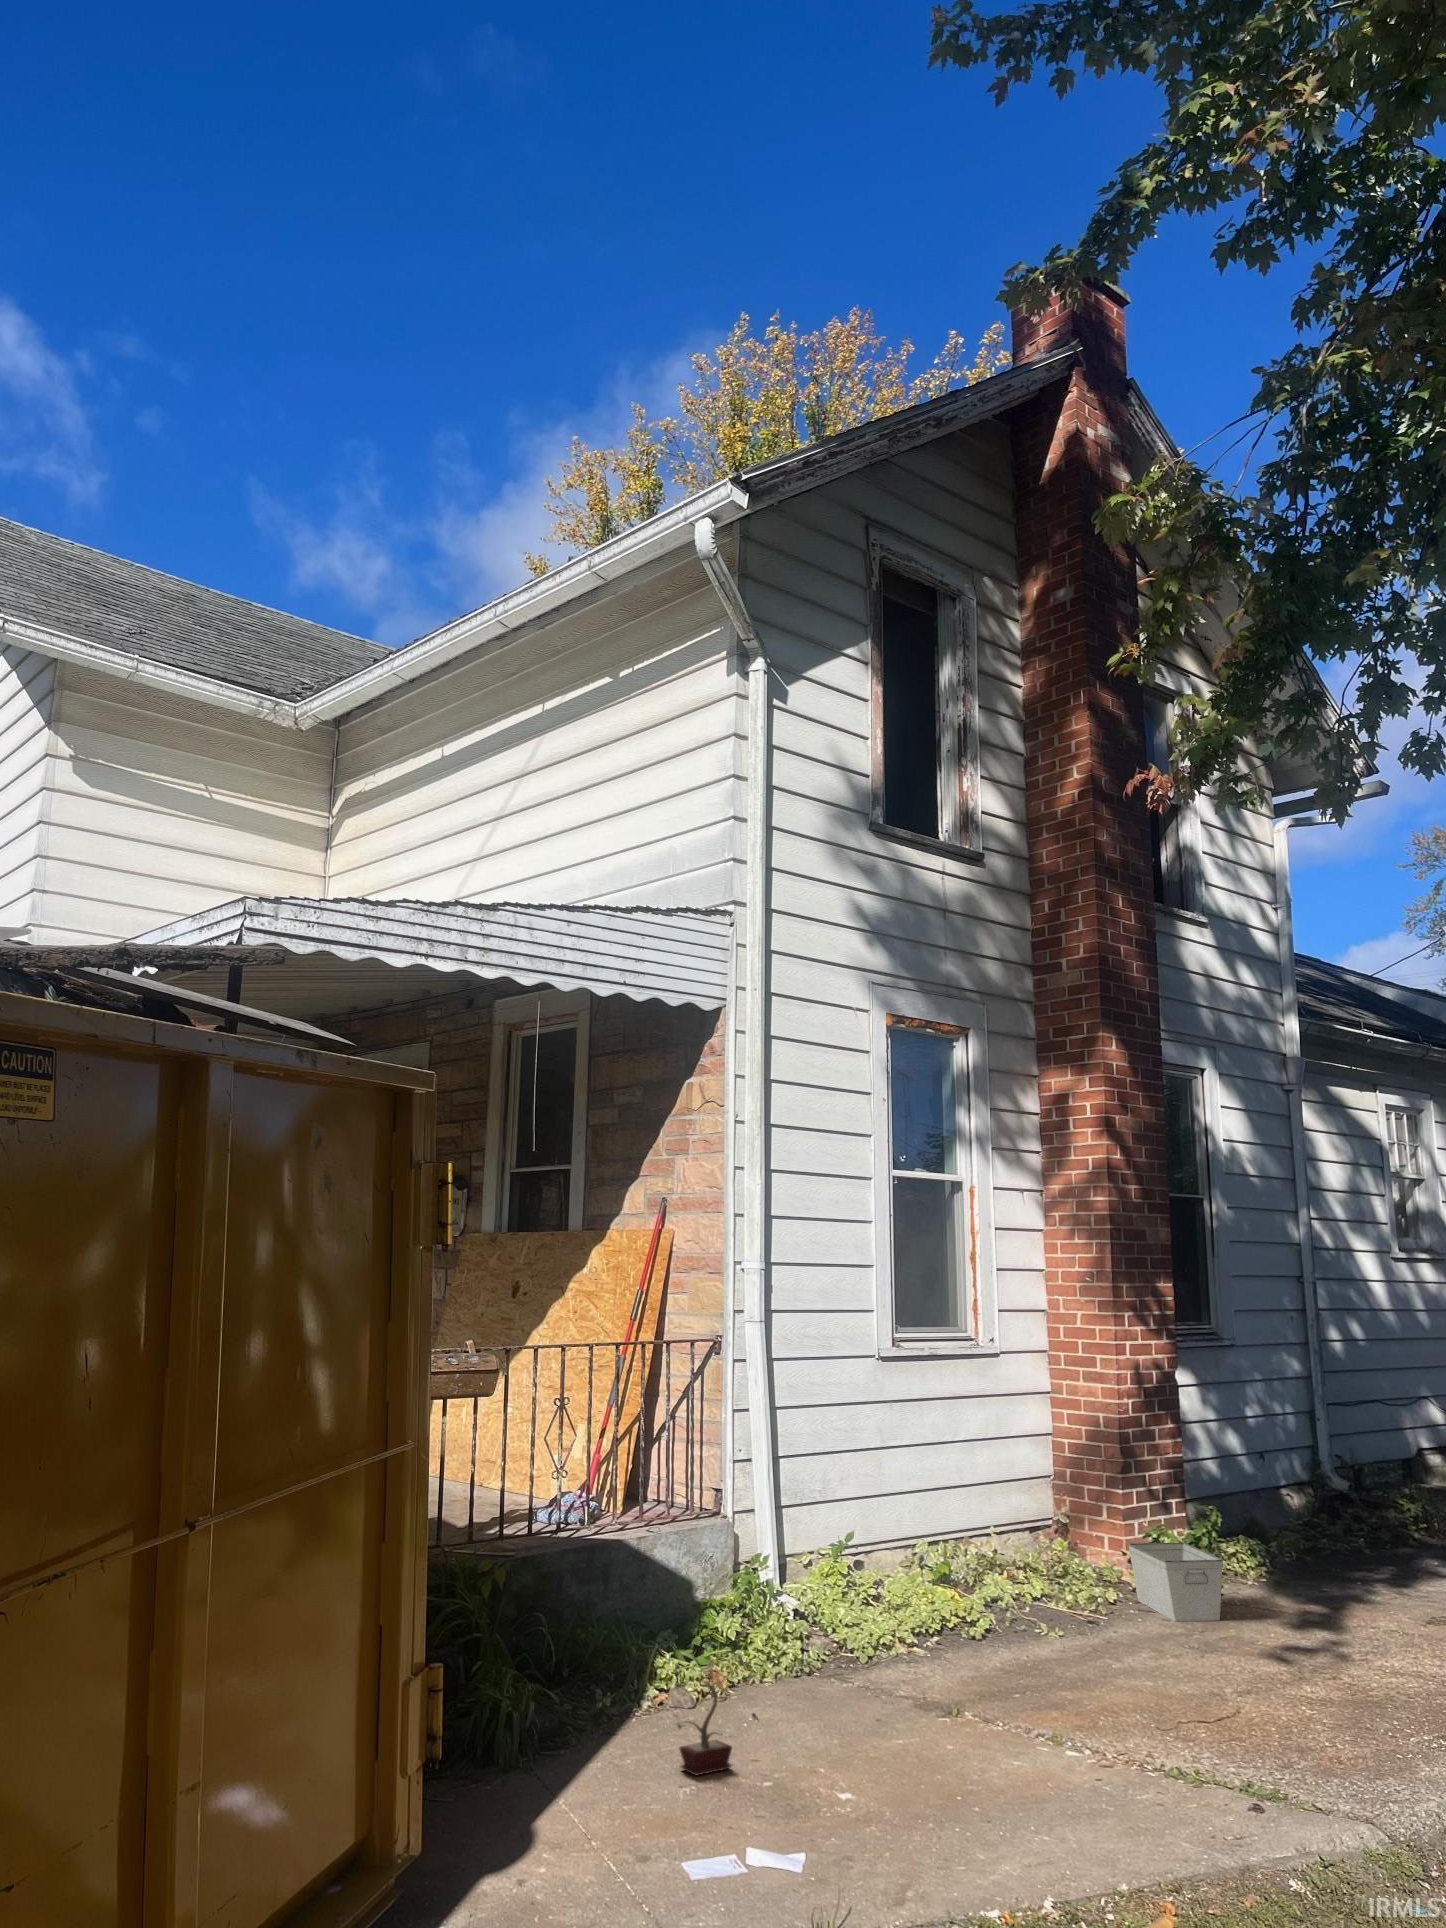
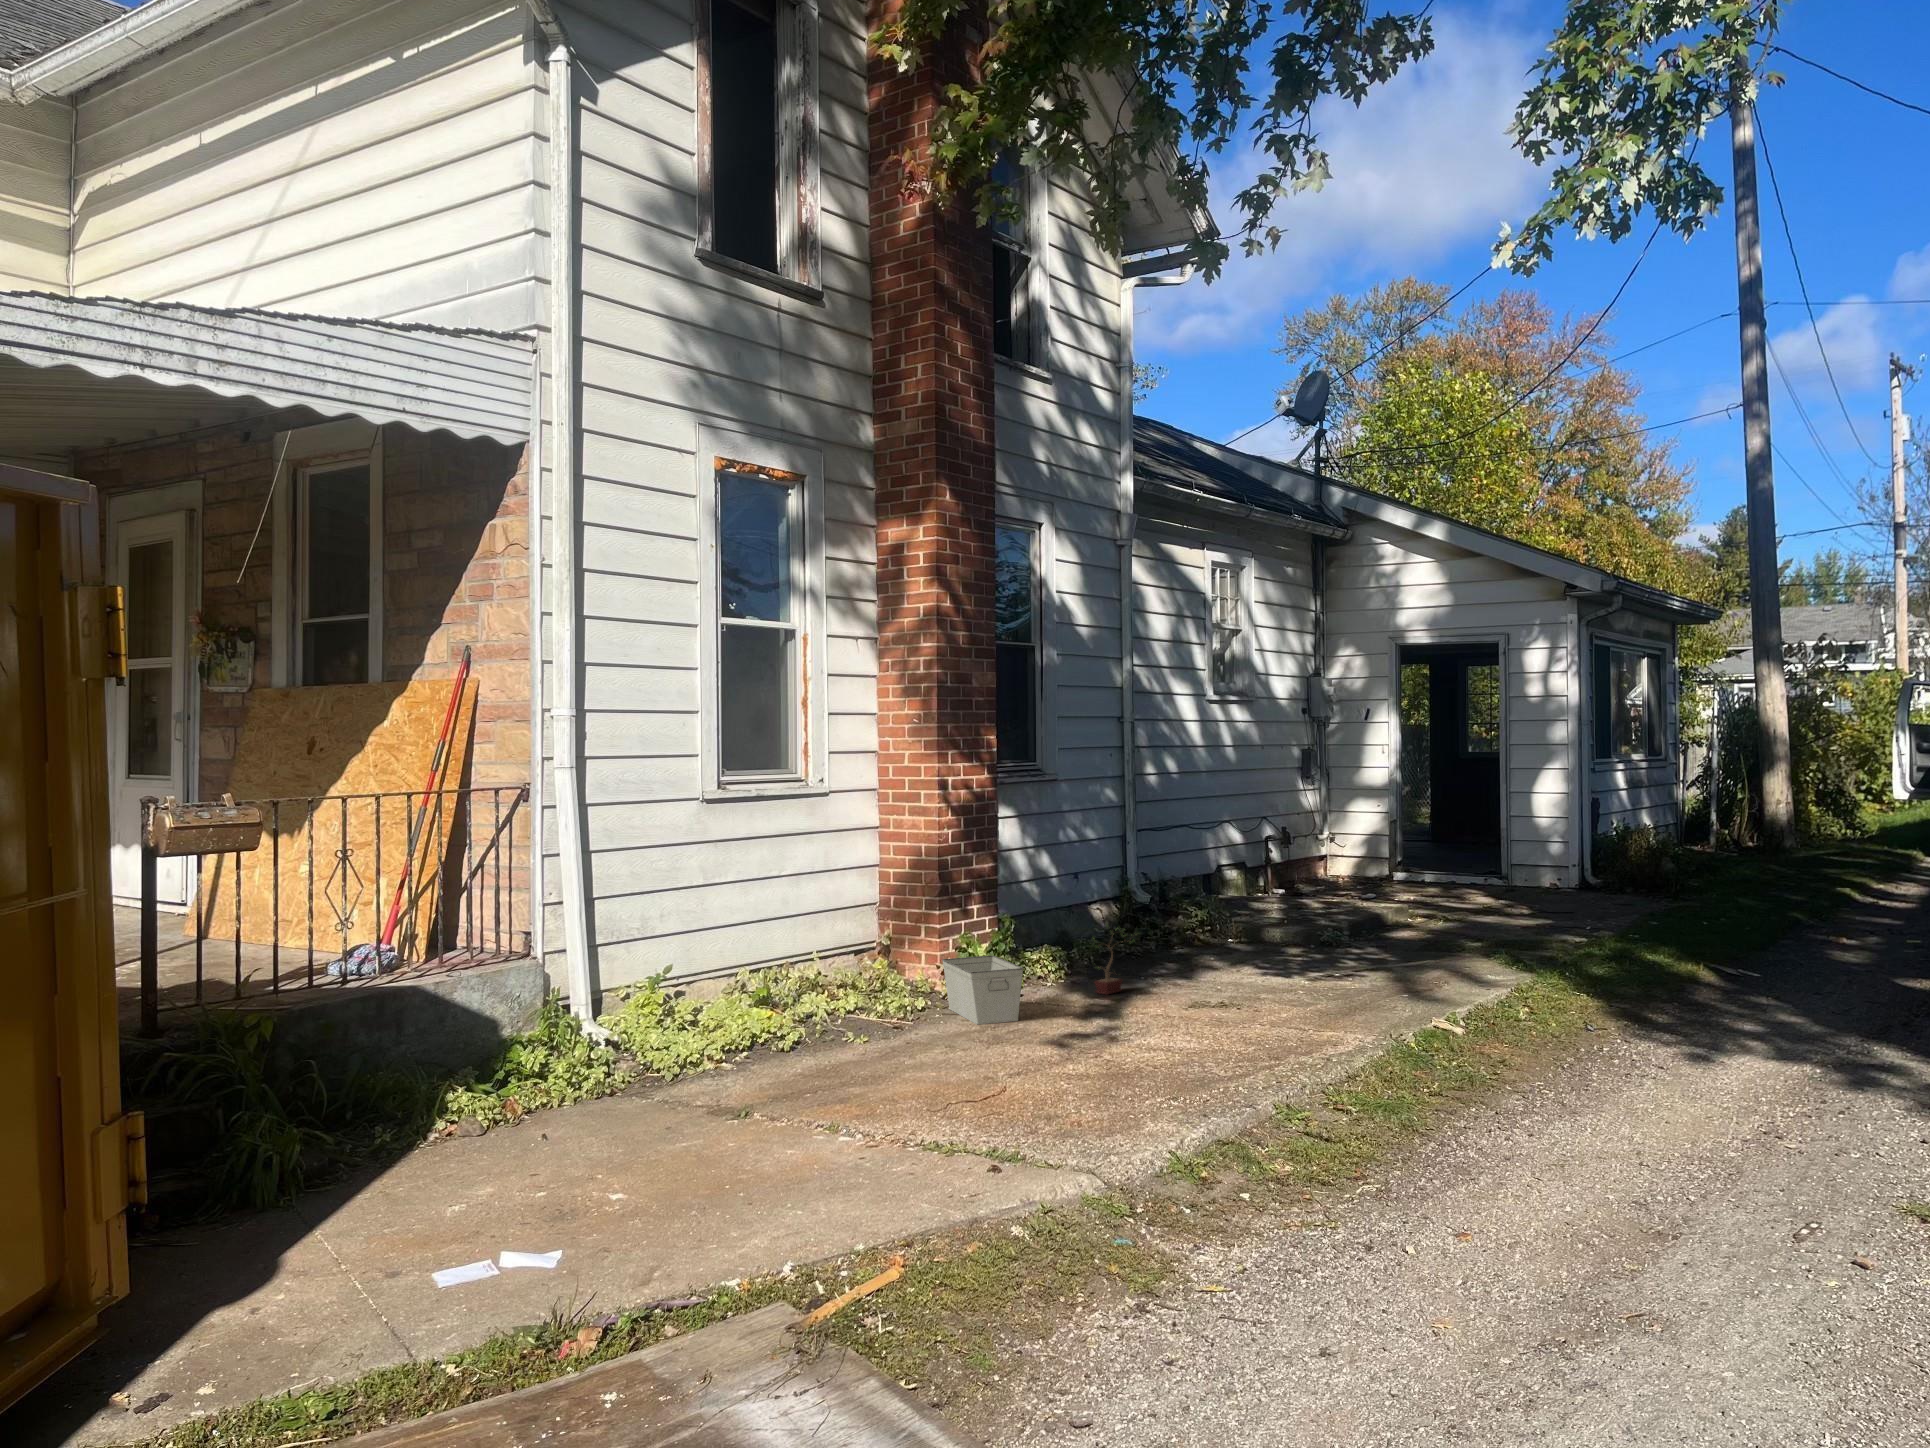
potted plant: present [673,1637,770,1775] -> present [1093,923,1132,995]

